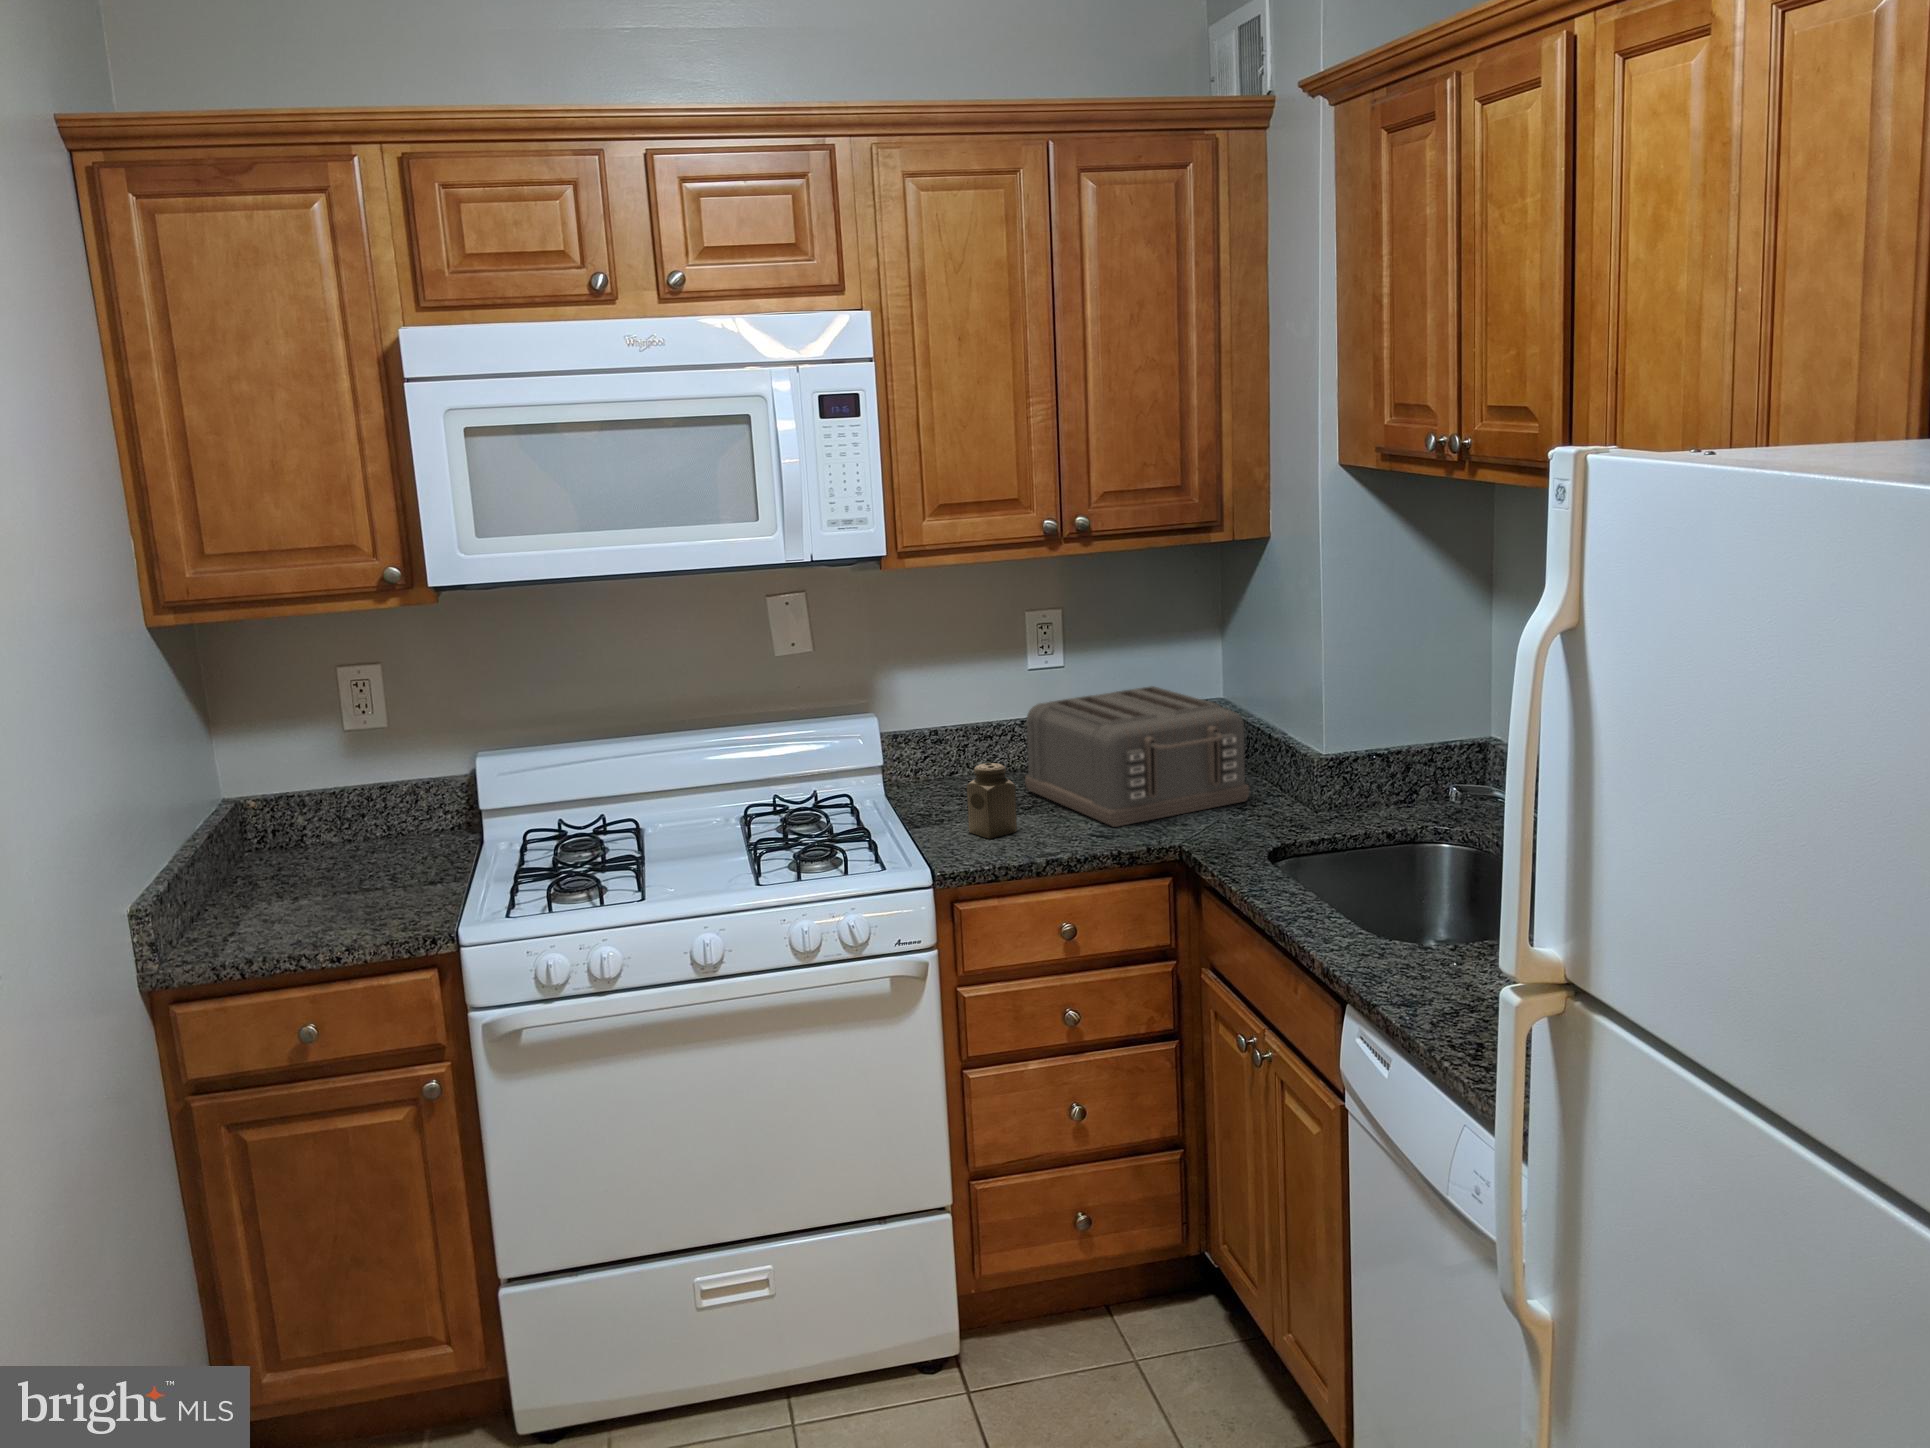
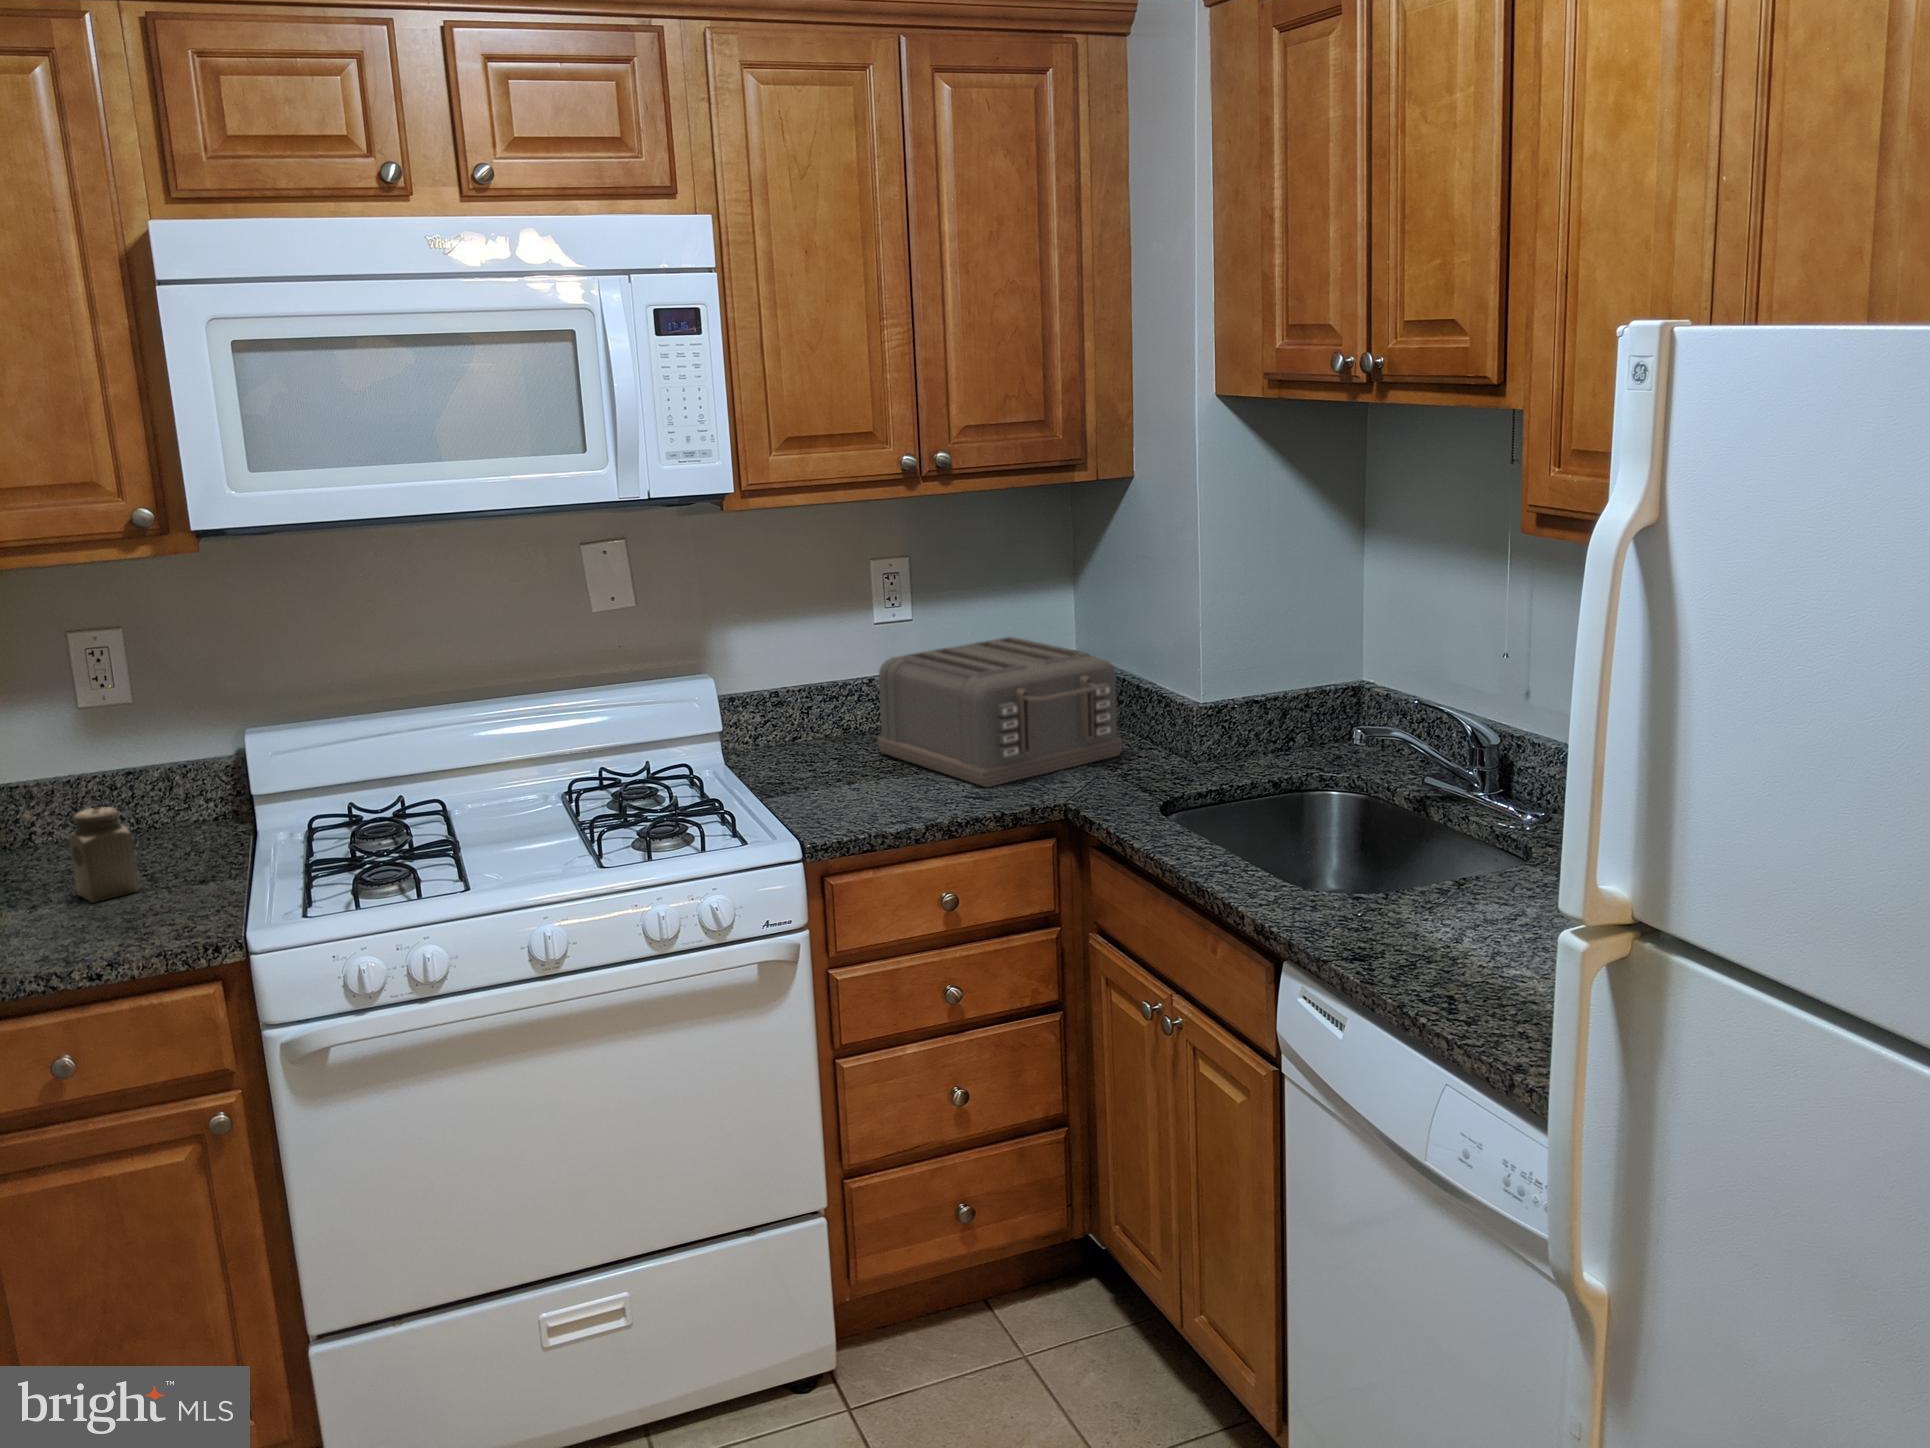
salt shaker: present [967,763,1017,839] -> present [68,807,138,902]

